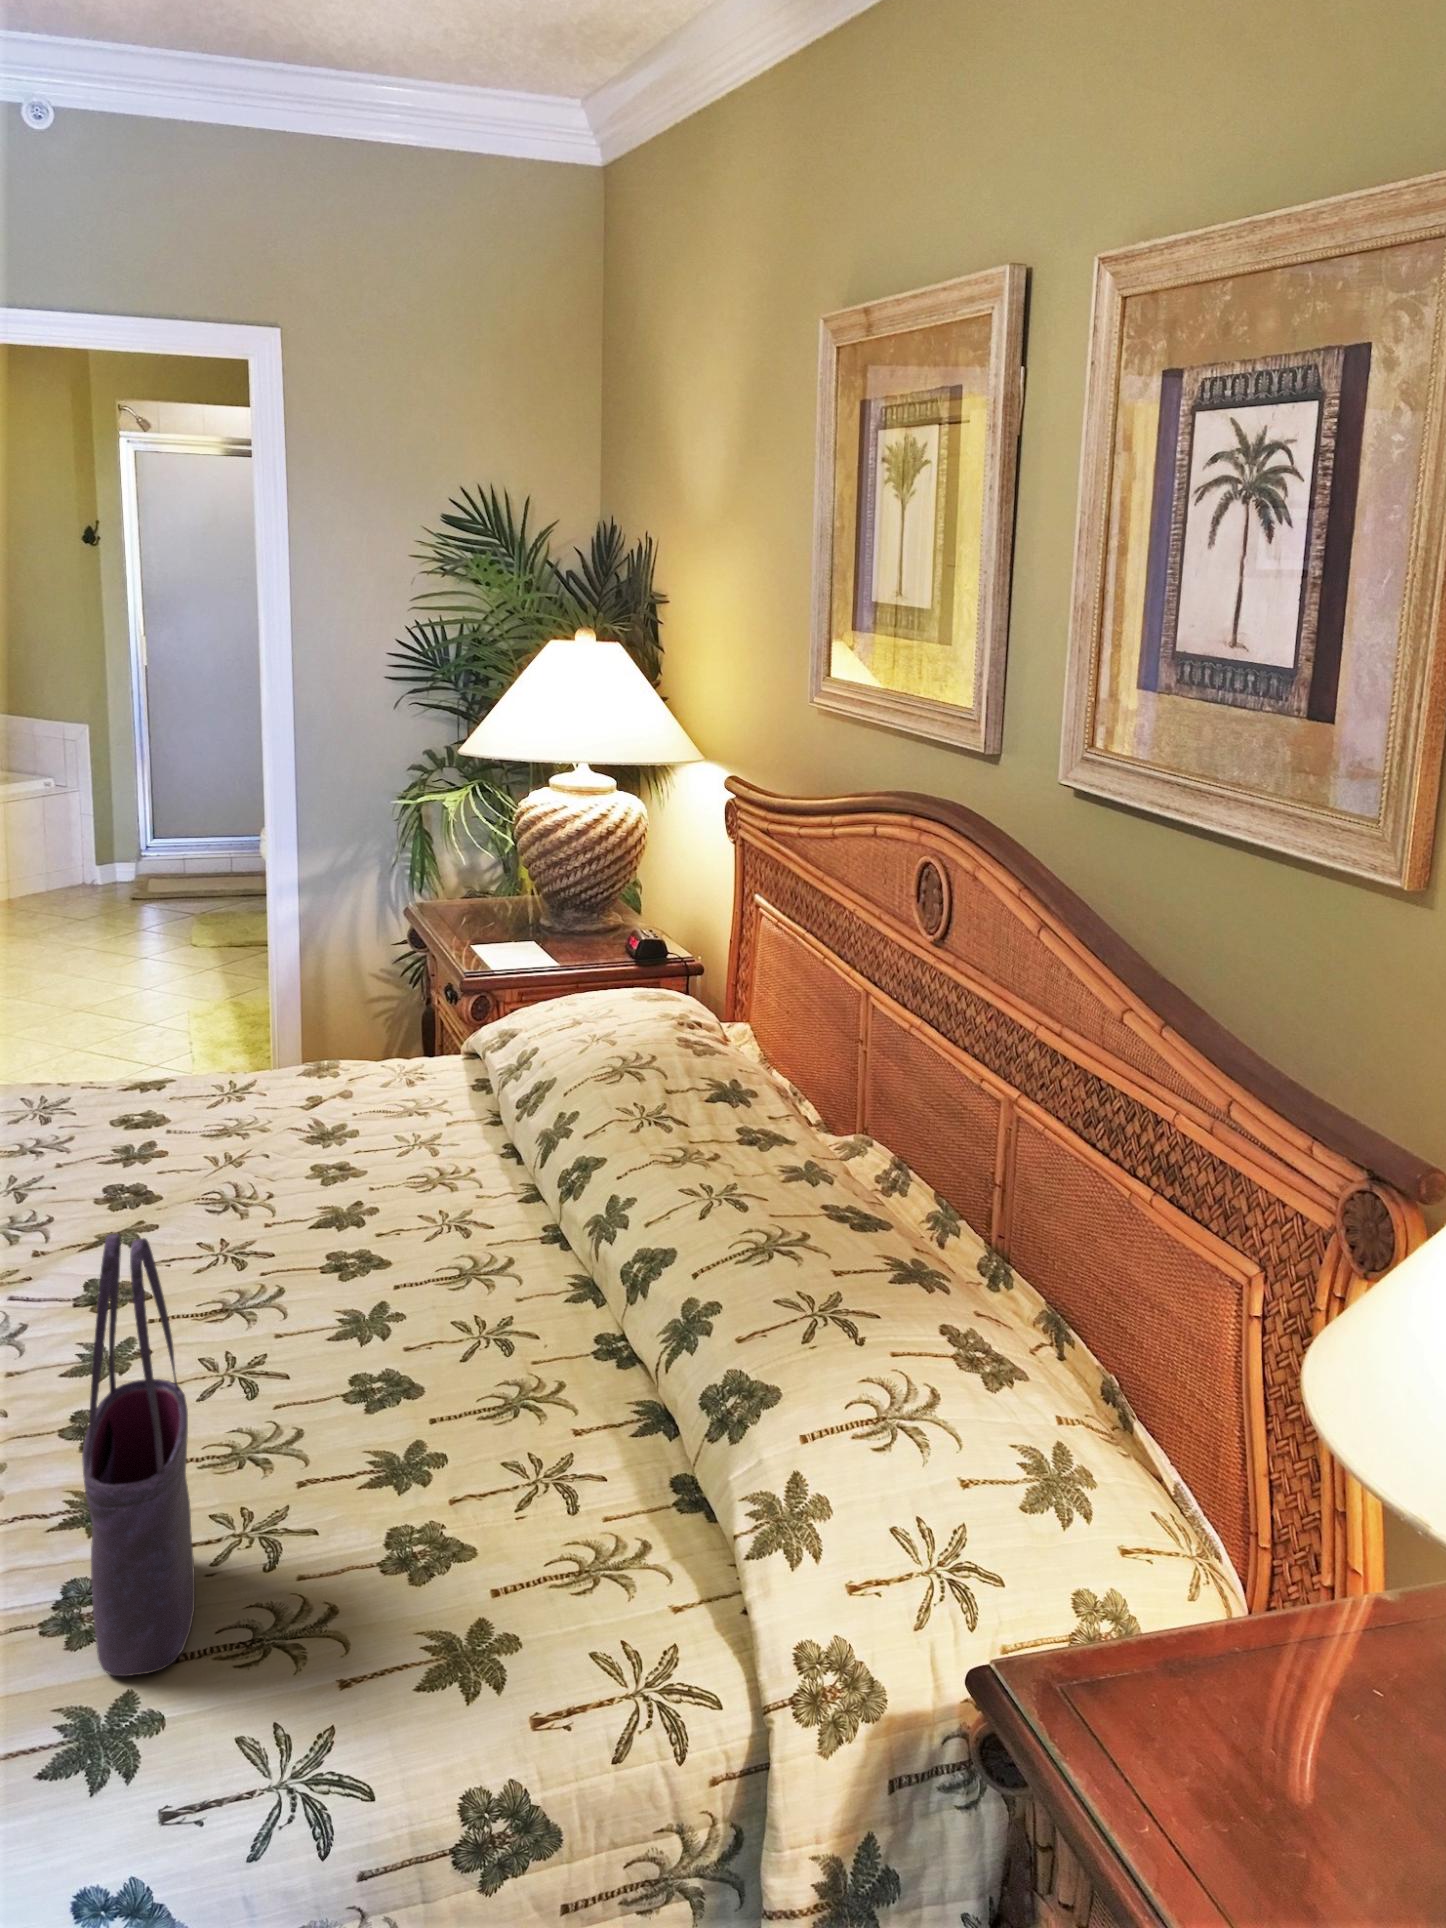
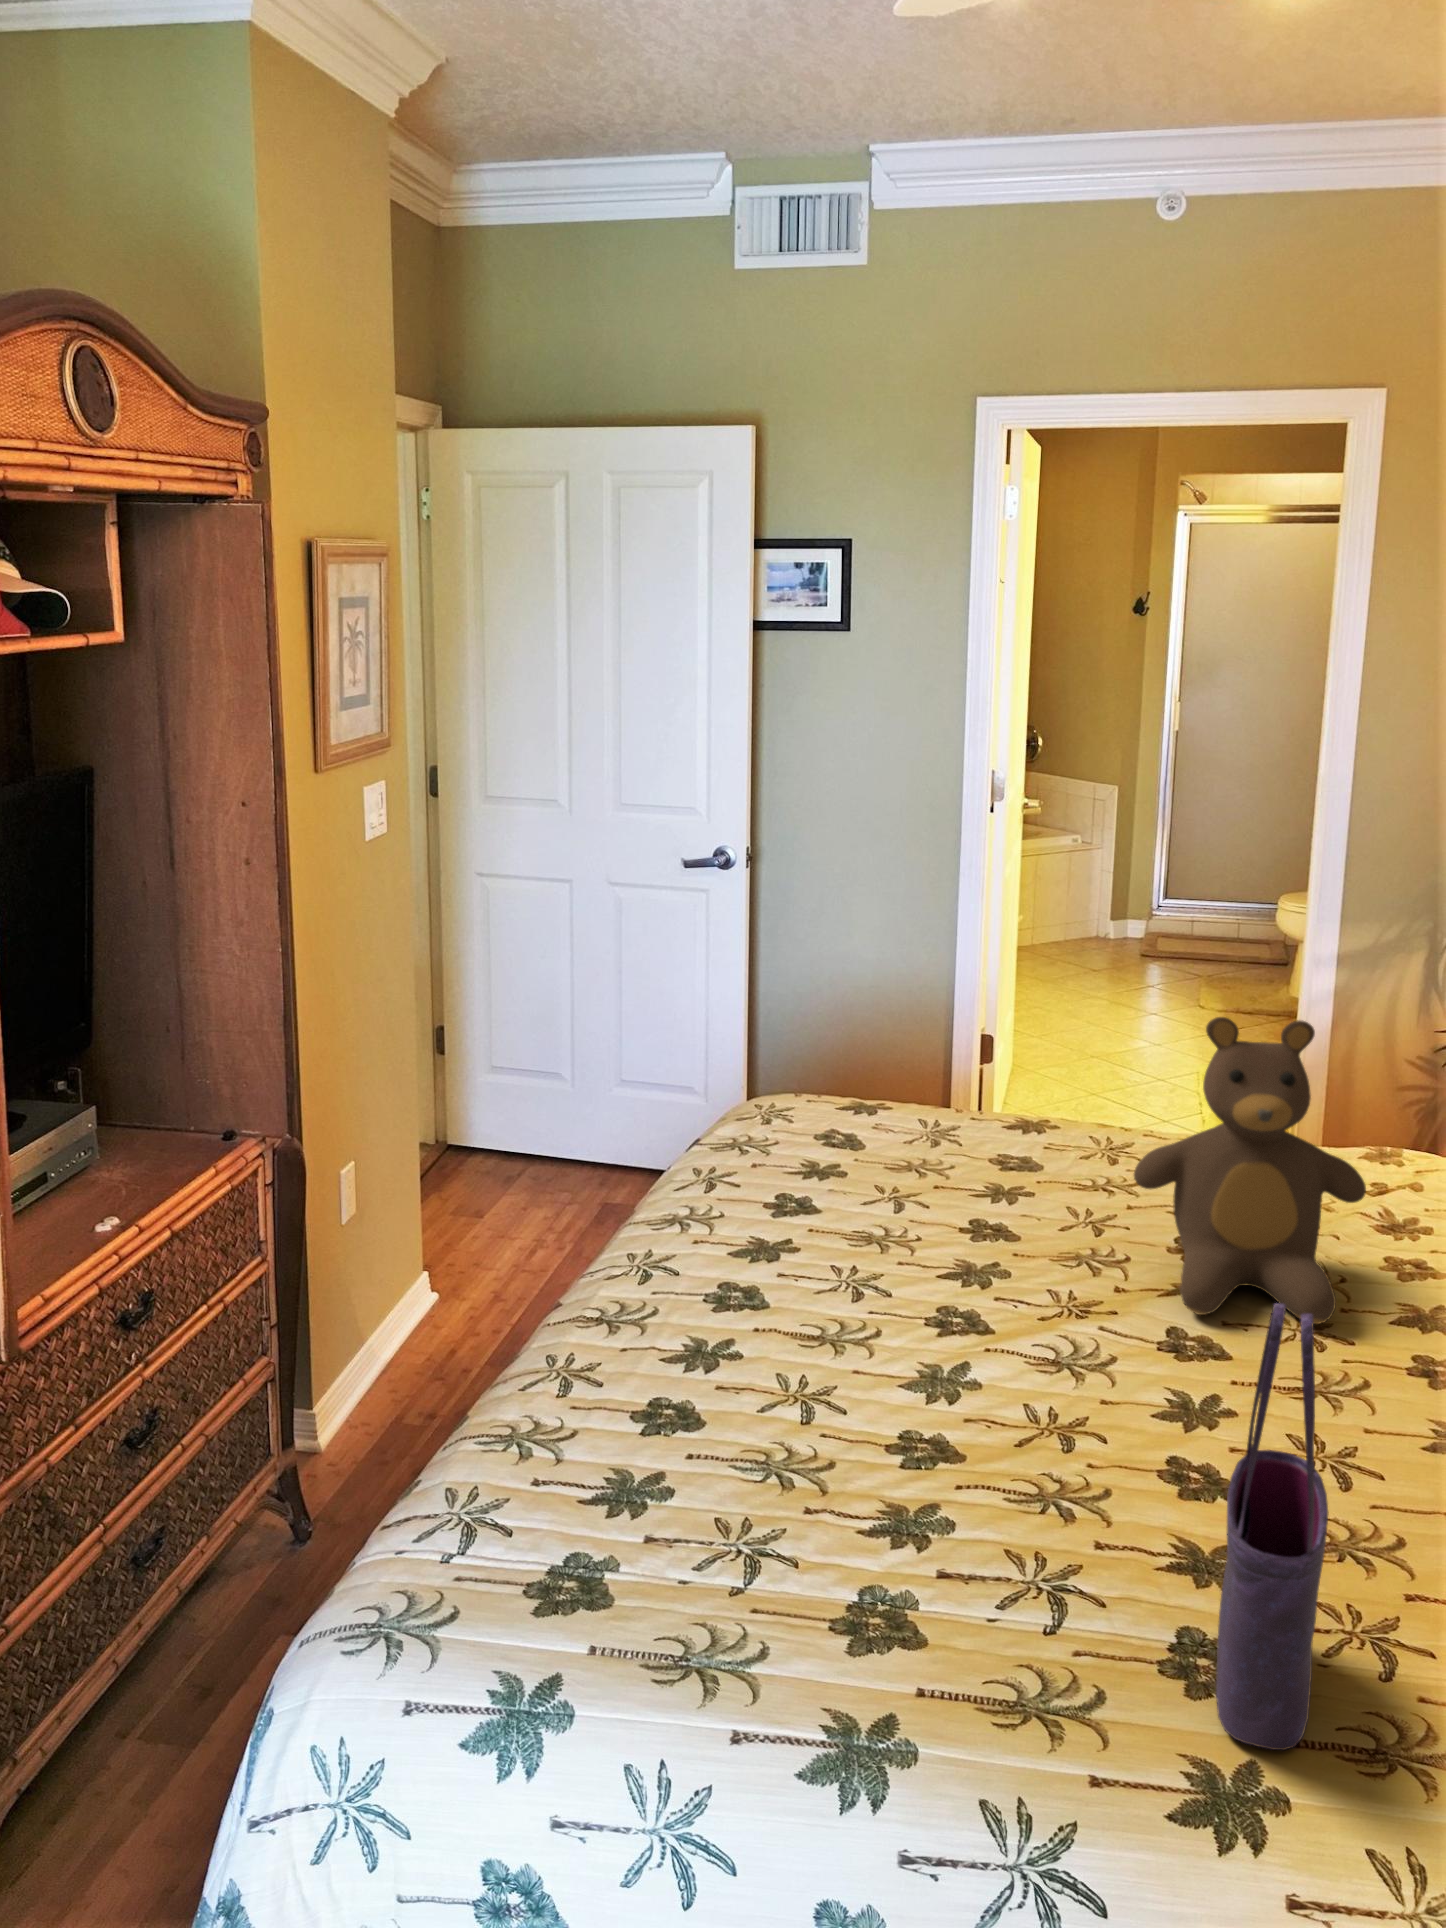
teddy bear: none [42,949,281,1261] -> present [1134,1017,1366,1324]

